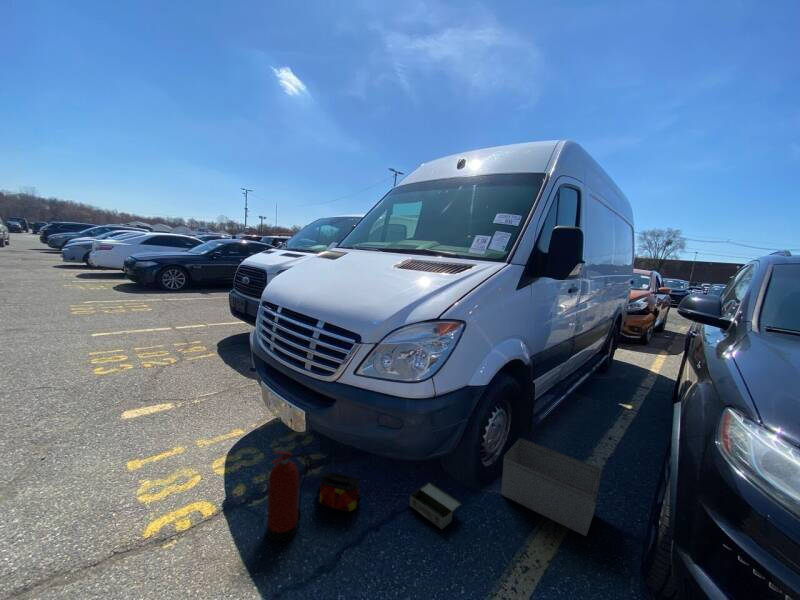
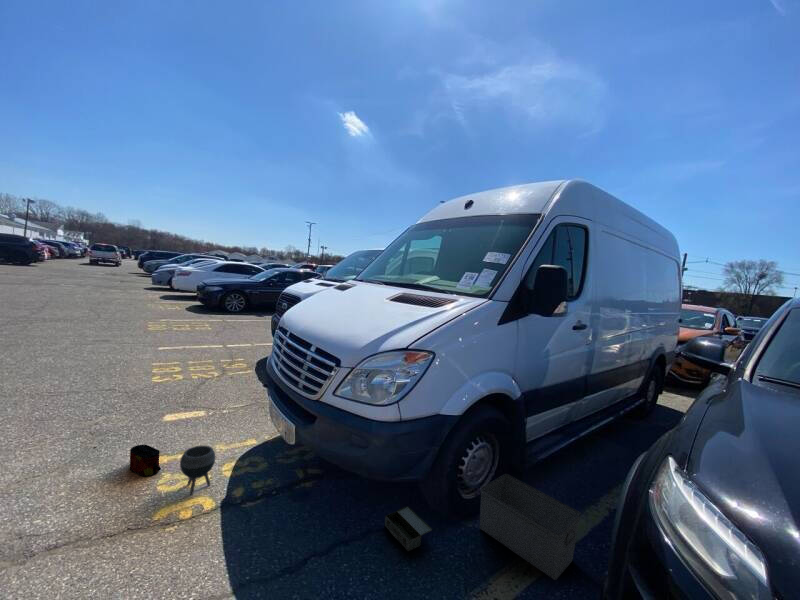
planter: none [166,443,207,502] -> present [180,446,215,495]
fire extinguisher: present [267,451,307,542] -> none [250,457,290,540]
bag: present [316,472,361,512] -> present [130,445,161,476]

